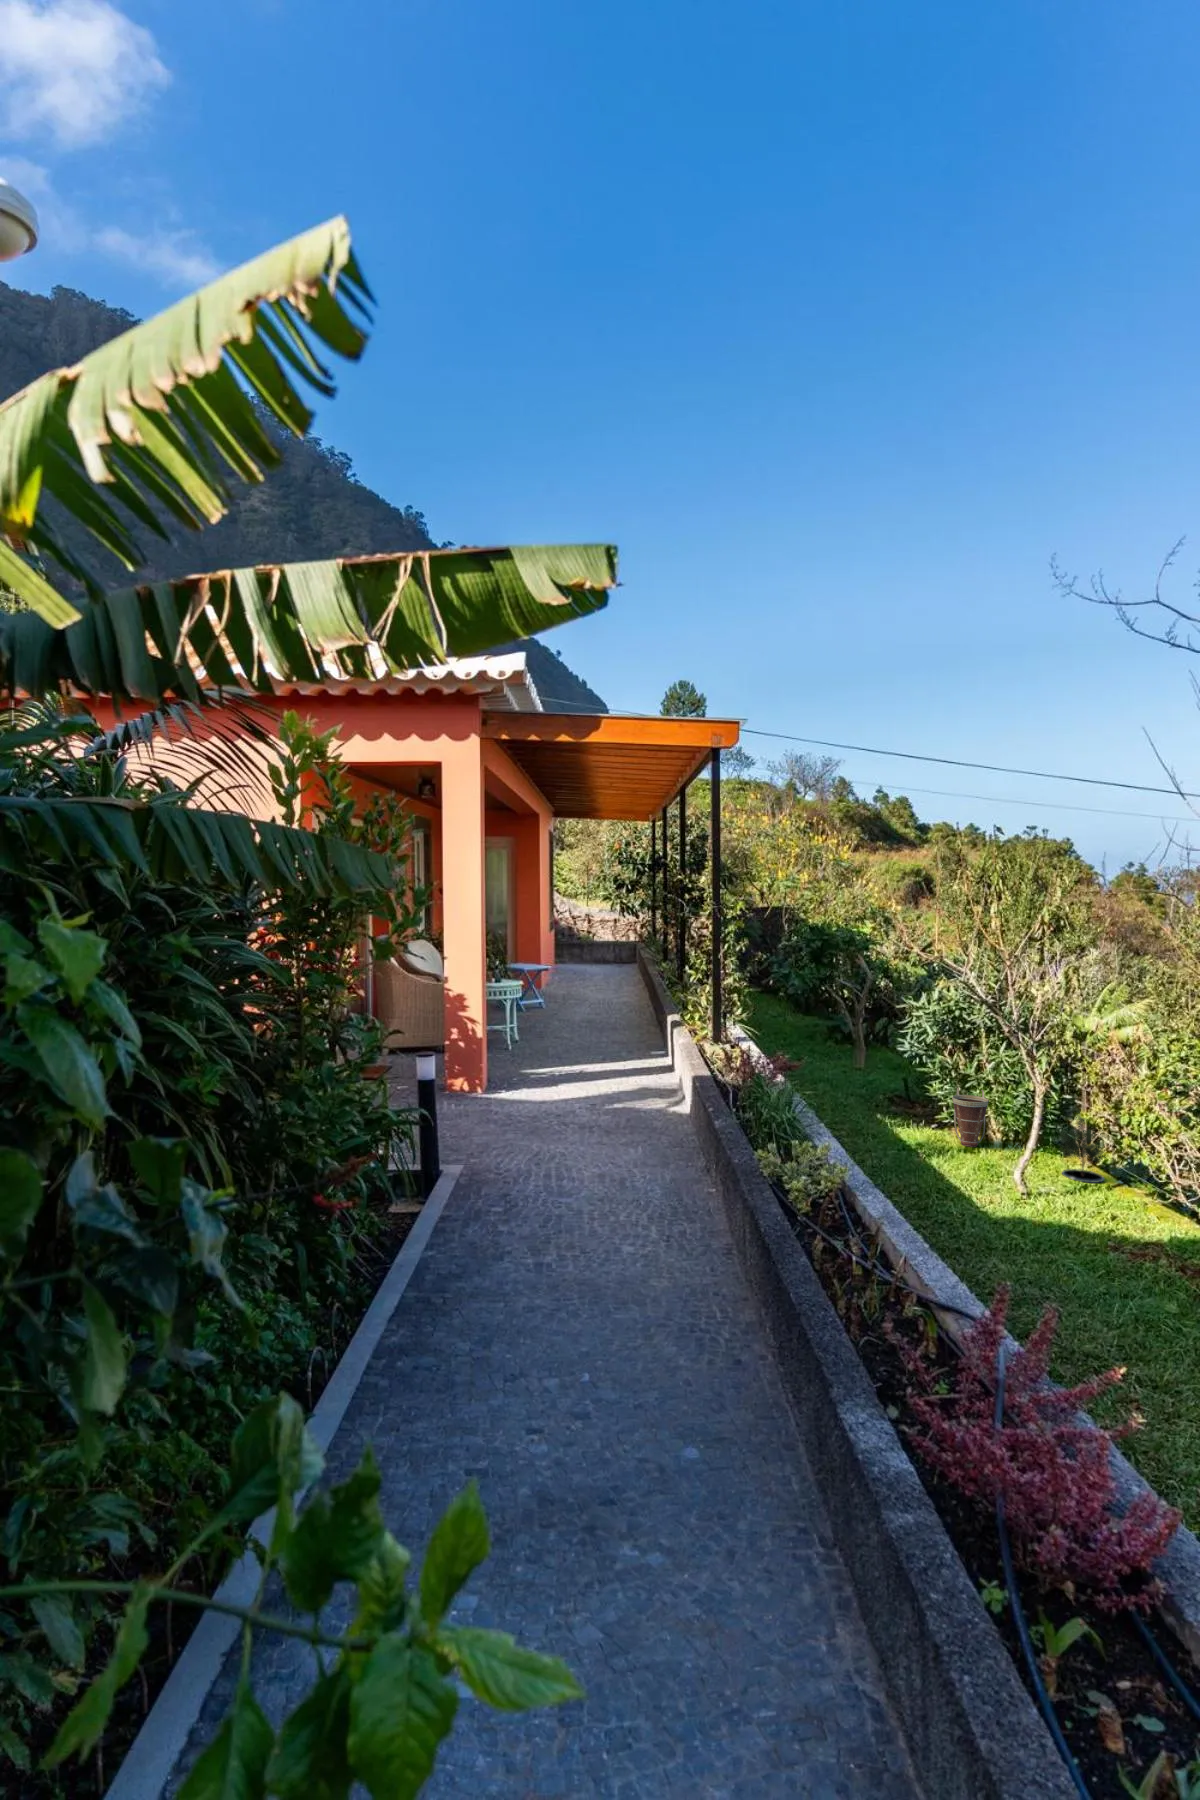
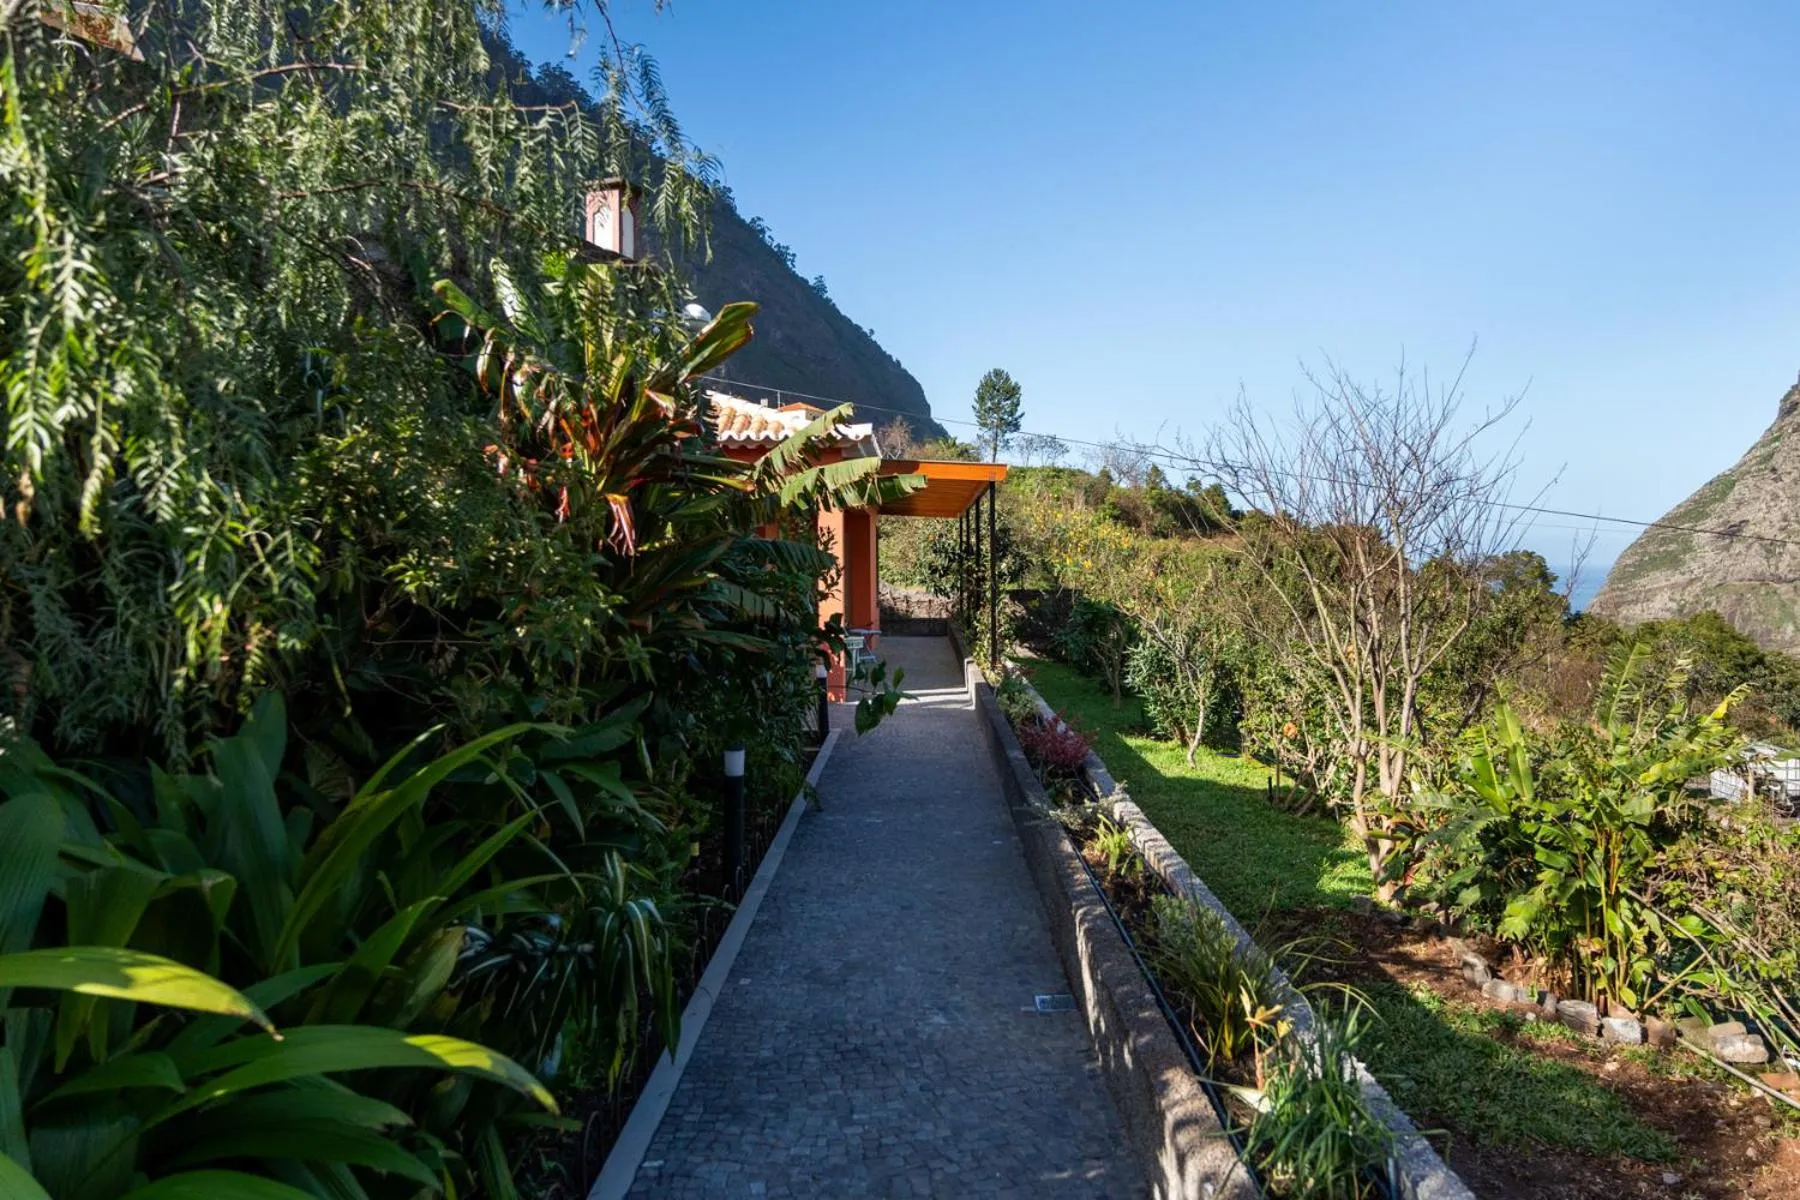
basket: present [952,1088,989,1147] -> none [1153,705,1176,742]

